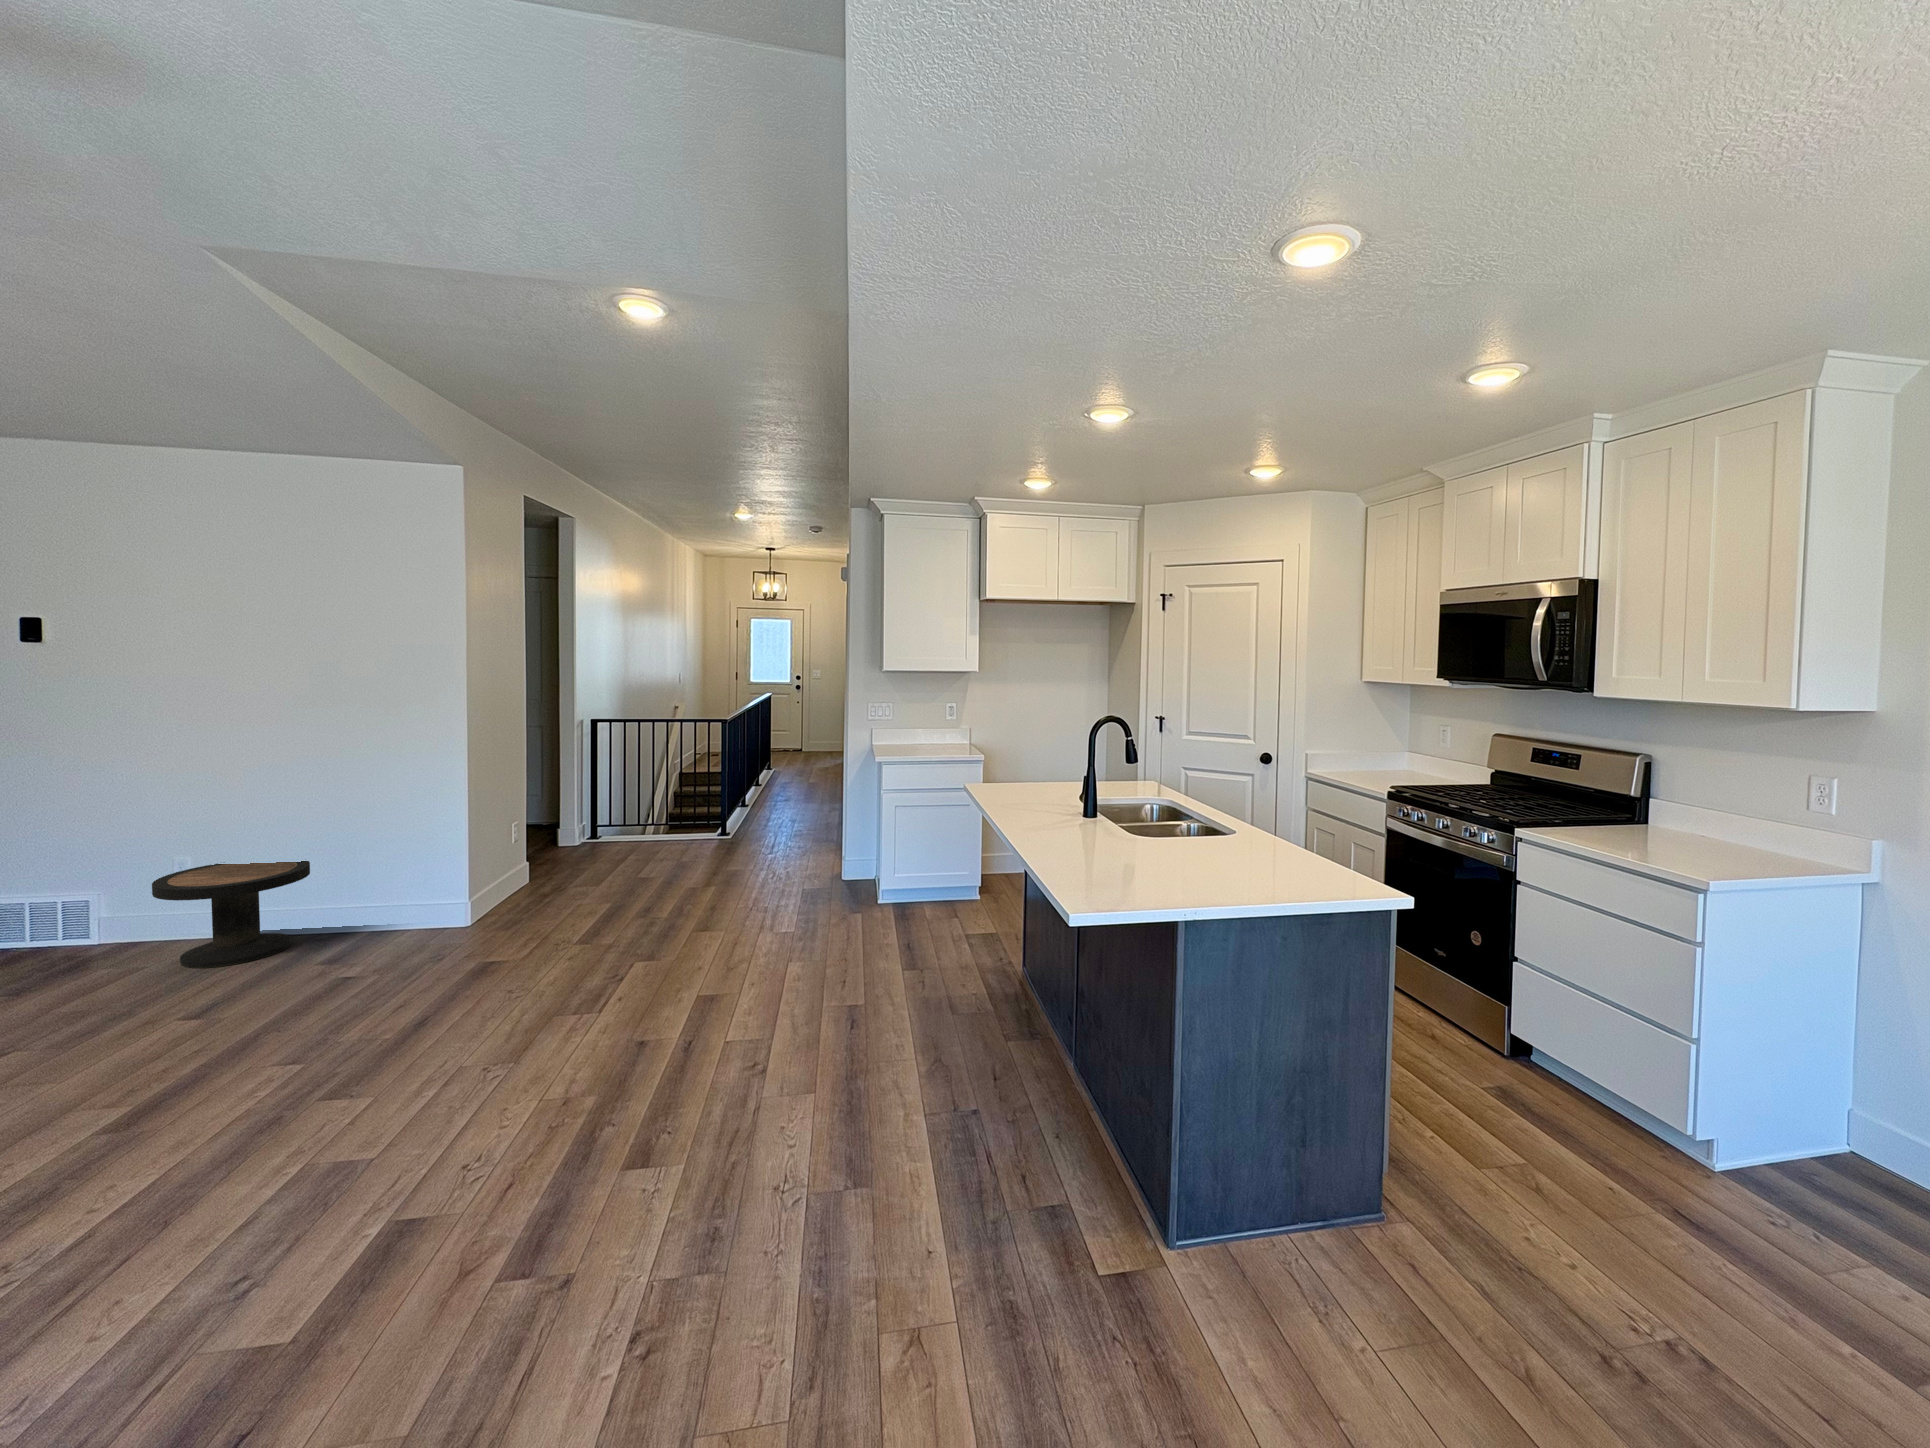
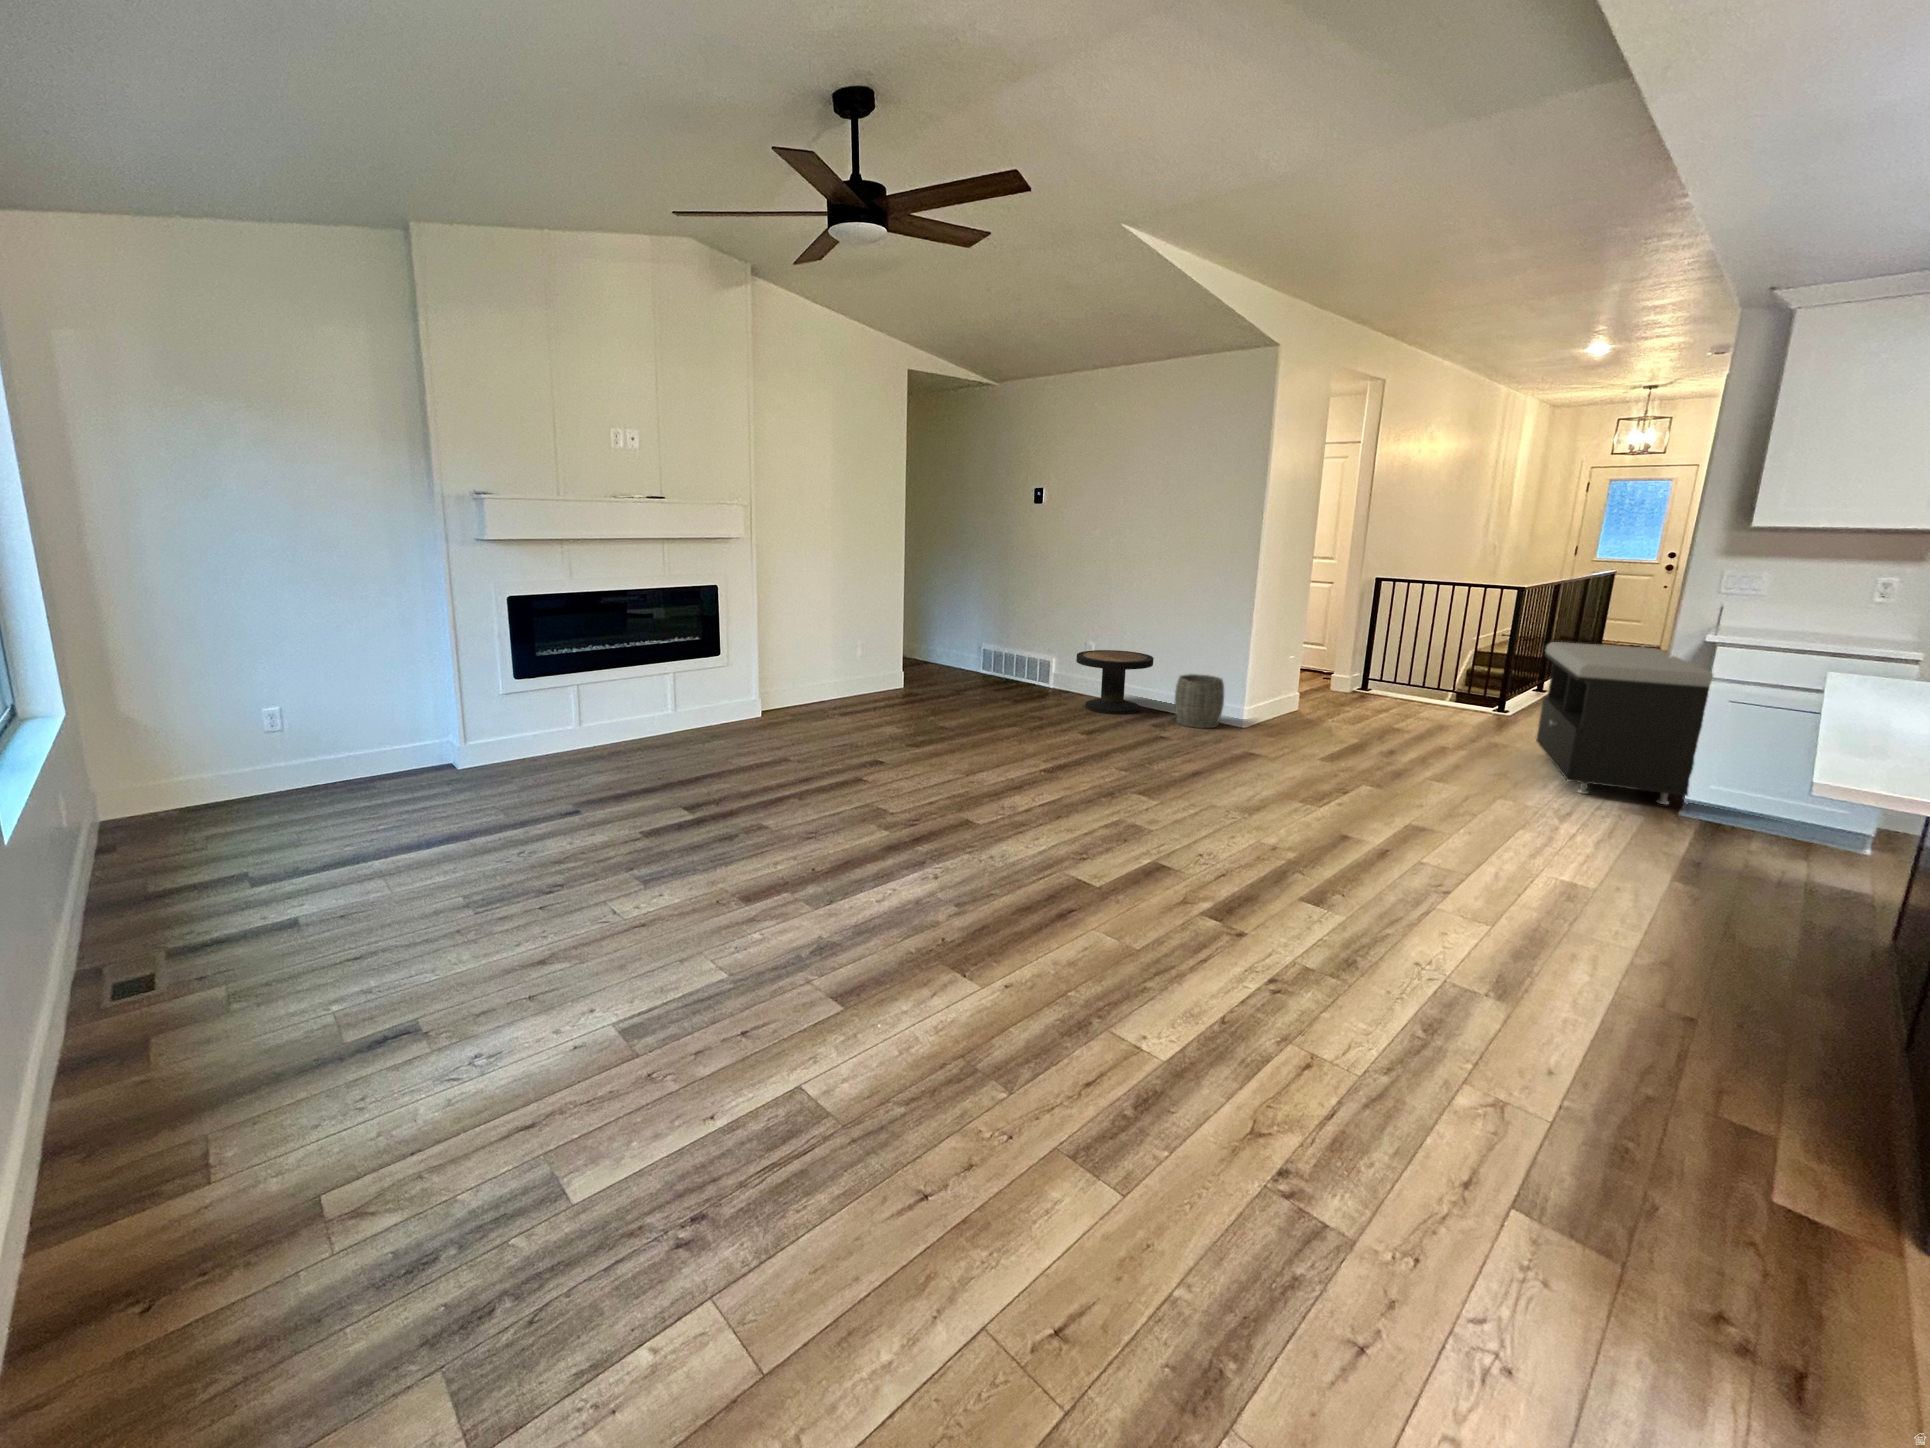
storage bench: none [763,765,891,906] -> present [1536,642,1713,804]
woven basket: none [356,870,435,949] -> present [1175,674,1224,728]

